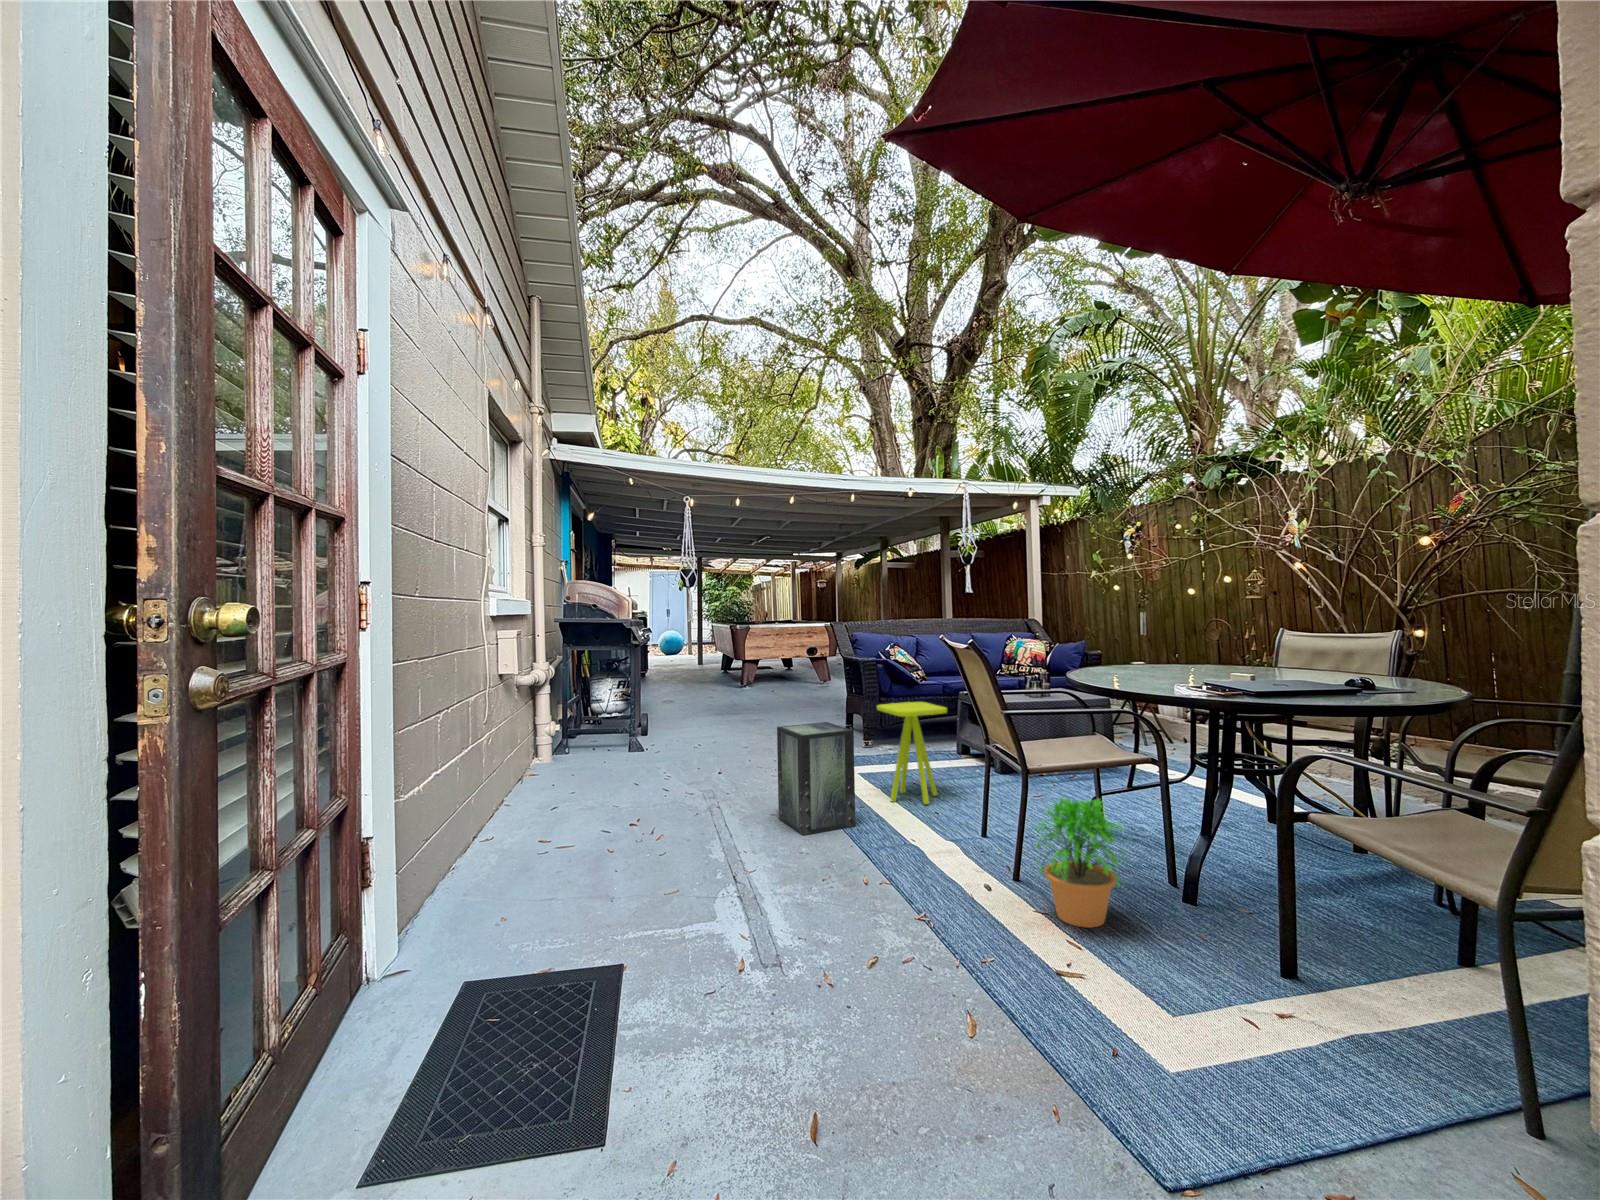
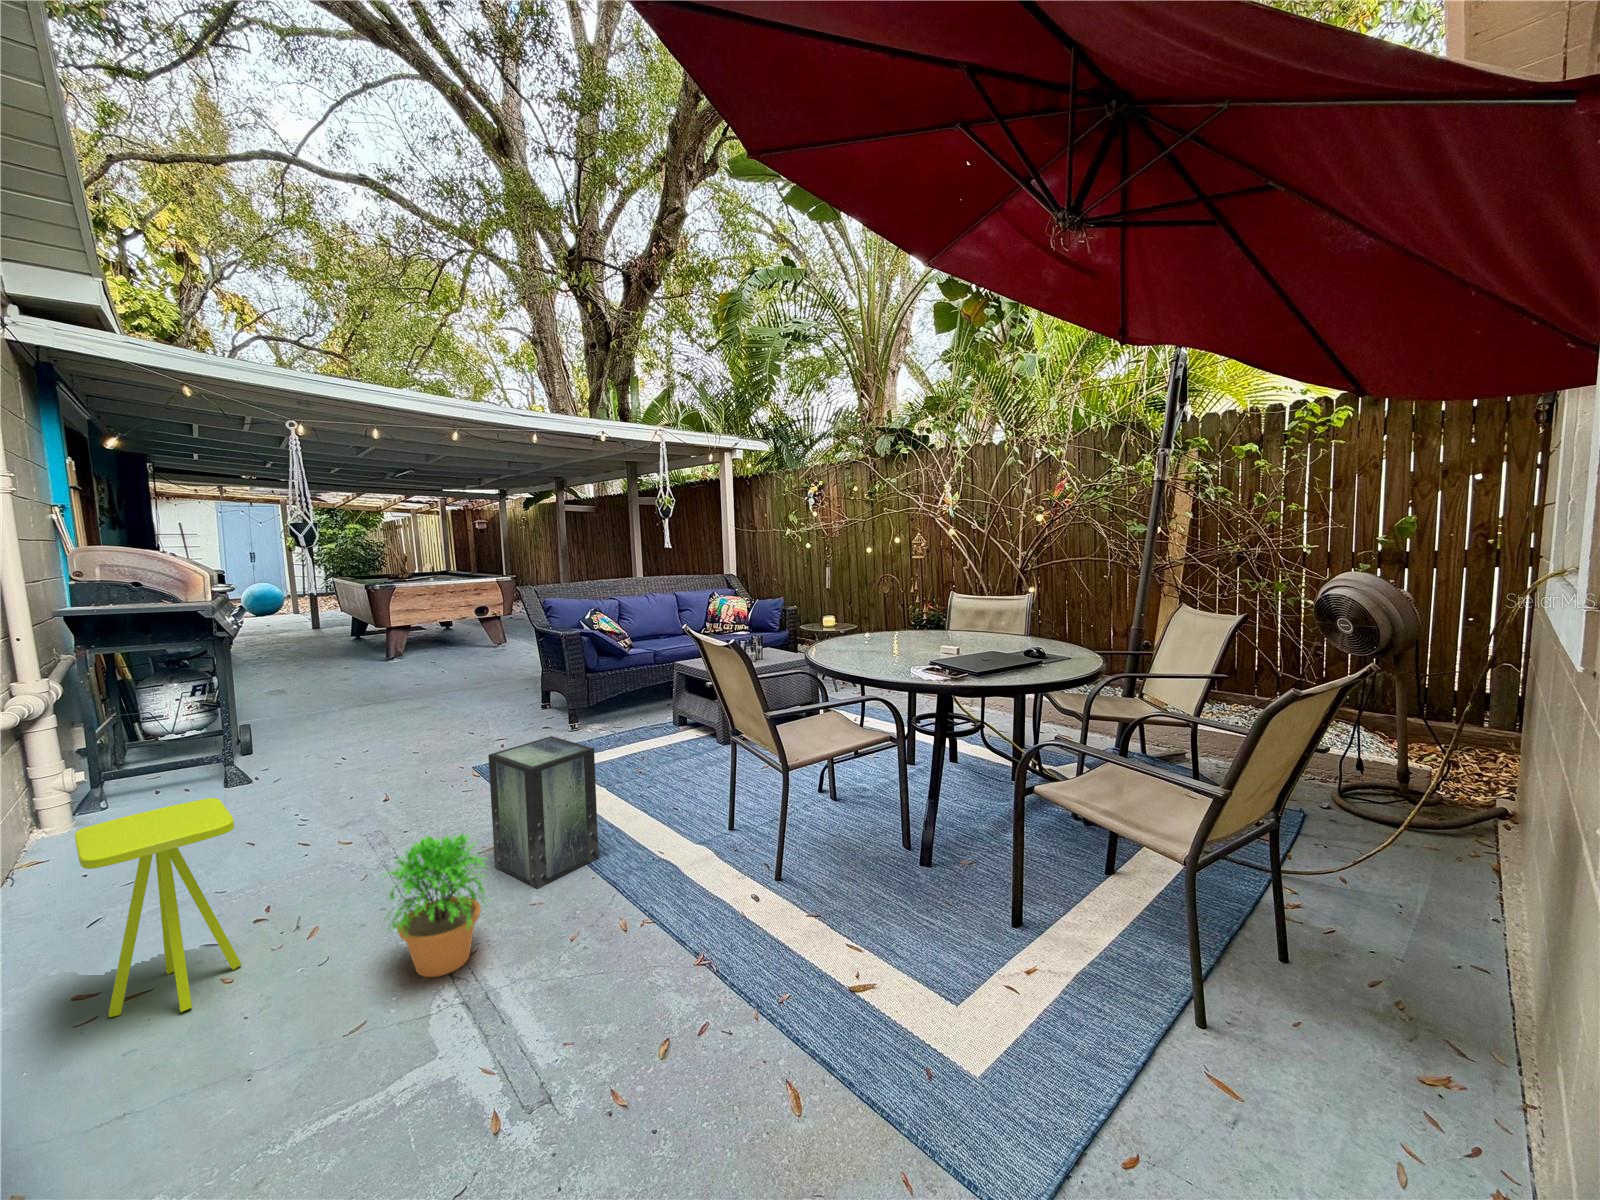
side table: present [877,702,947,804] -> present [75,798,241,1017]
potted plant: present [1036,798,1125,928] -> present [385,834,486,977]

